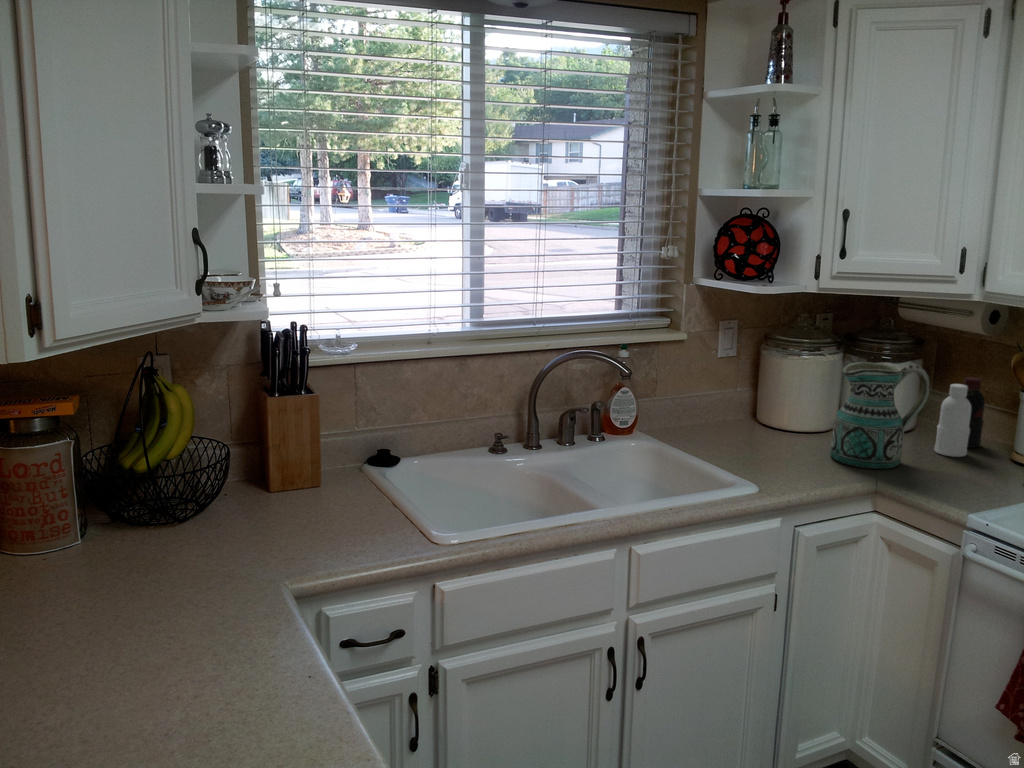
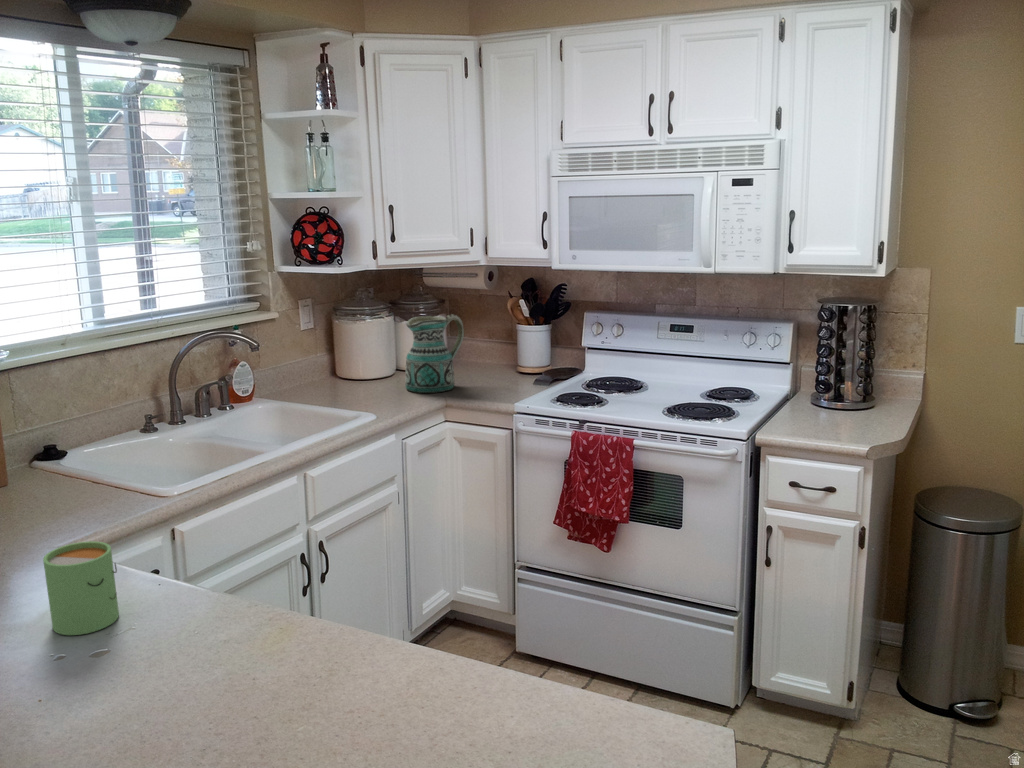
bottle: present [935,377,985,457] -> none [469,320,495,377]
mug: none [161,602,256,724] -> present [43,541,119,635]

